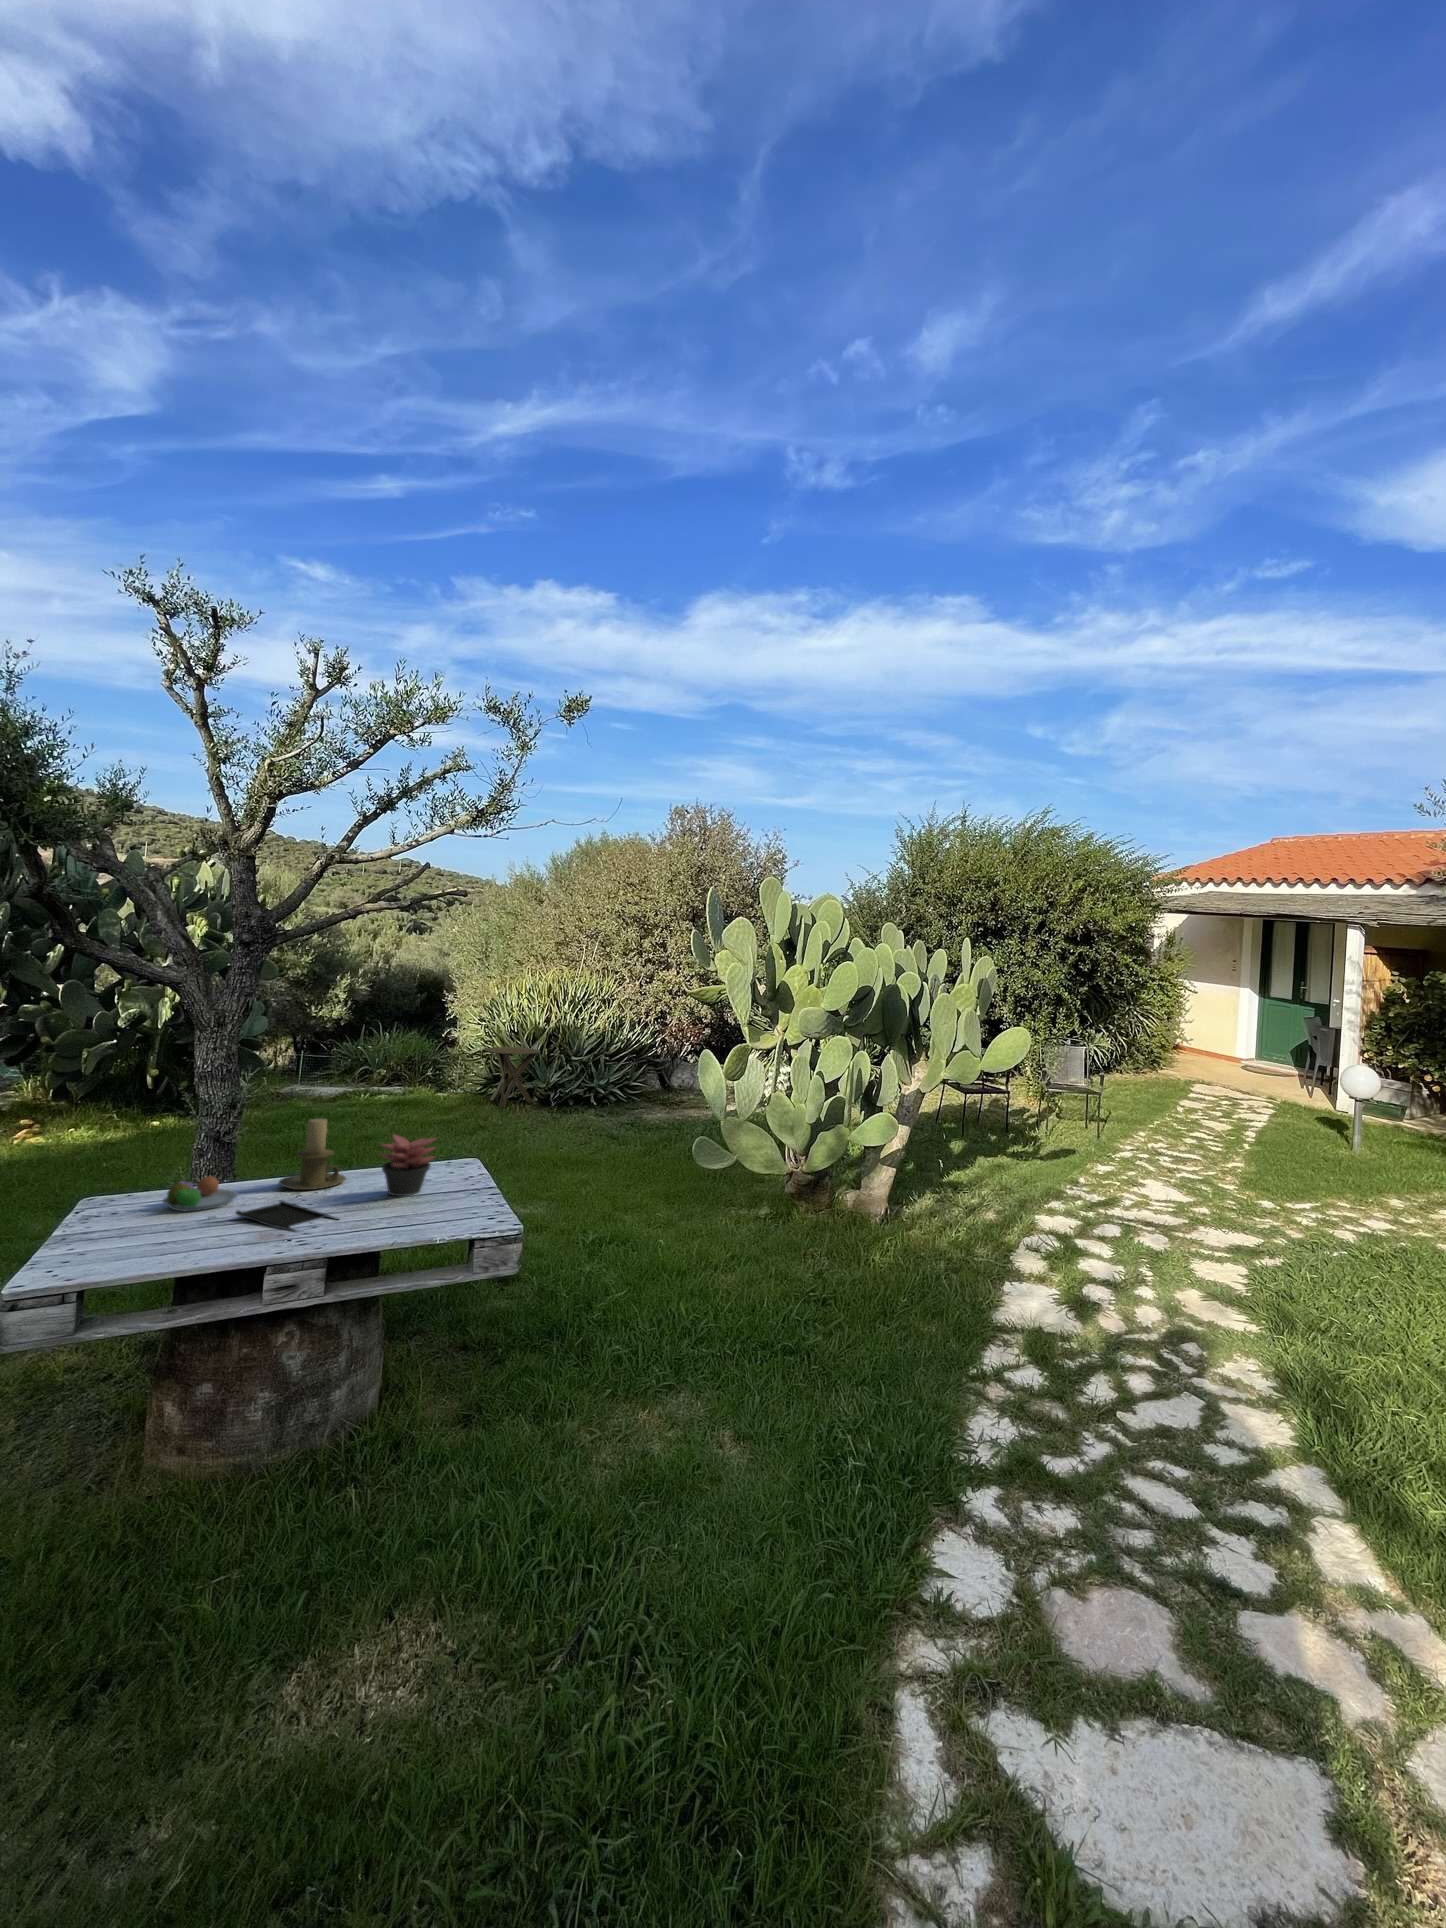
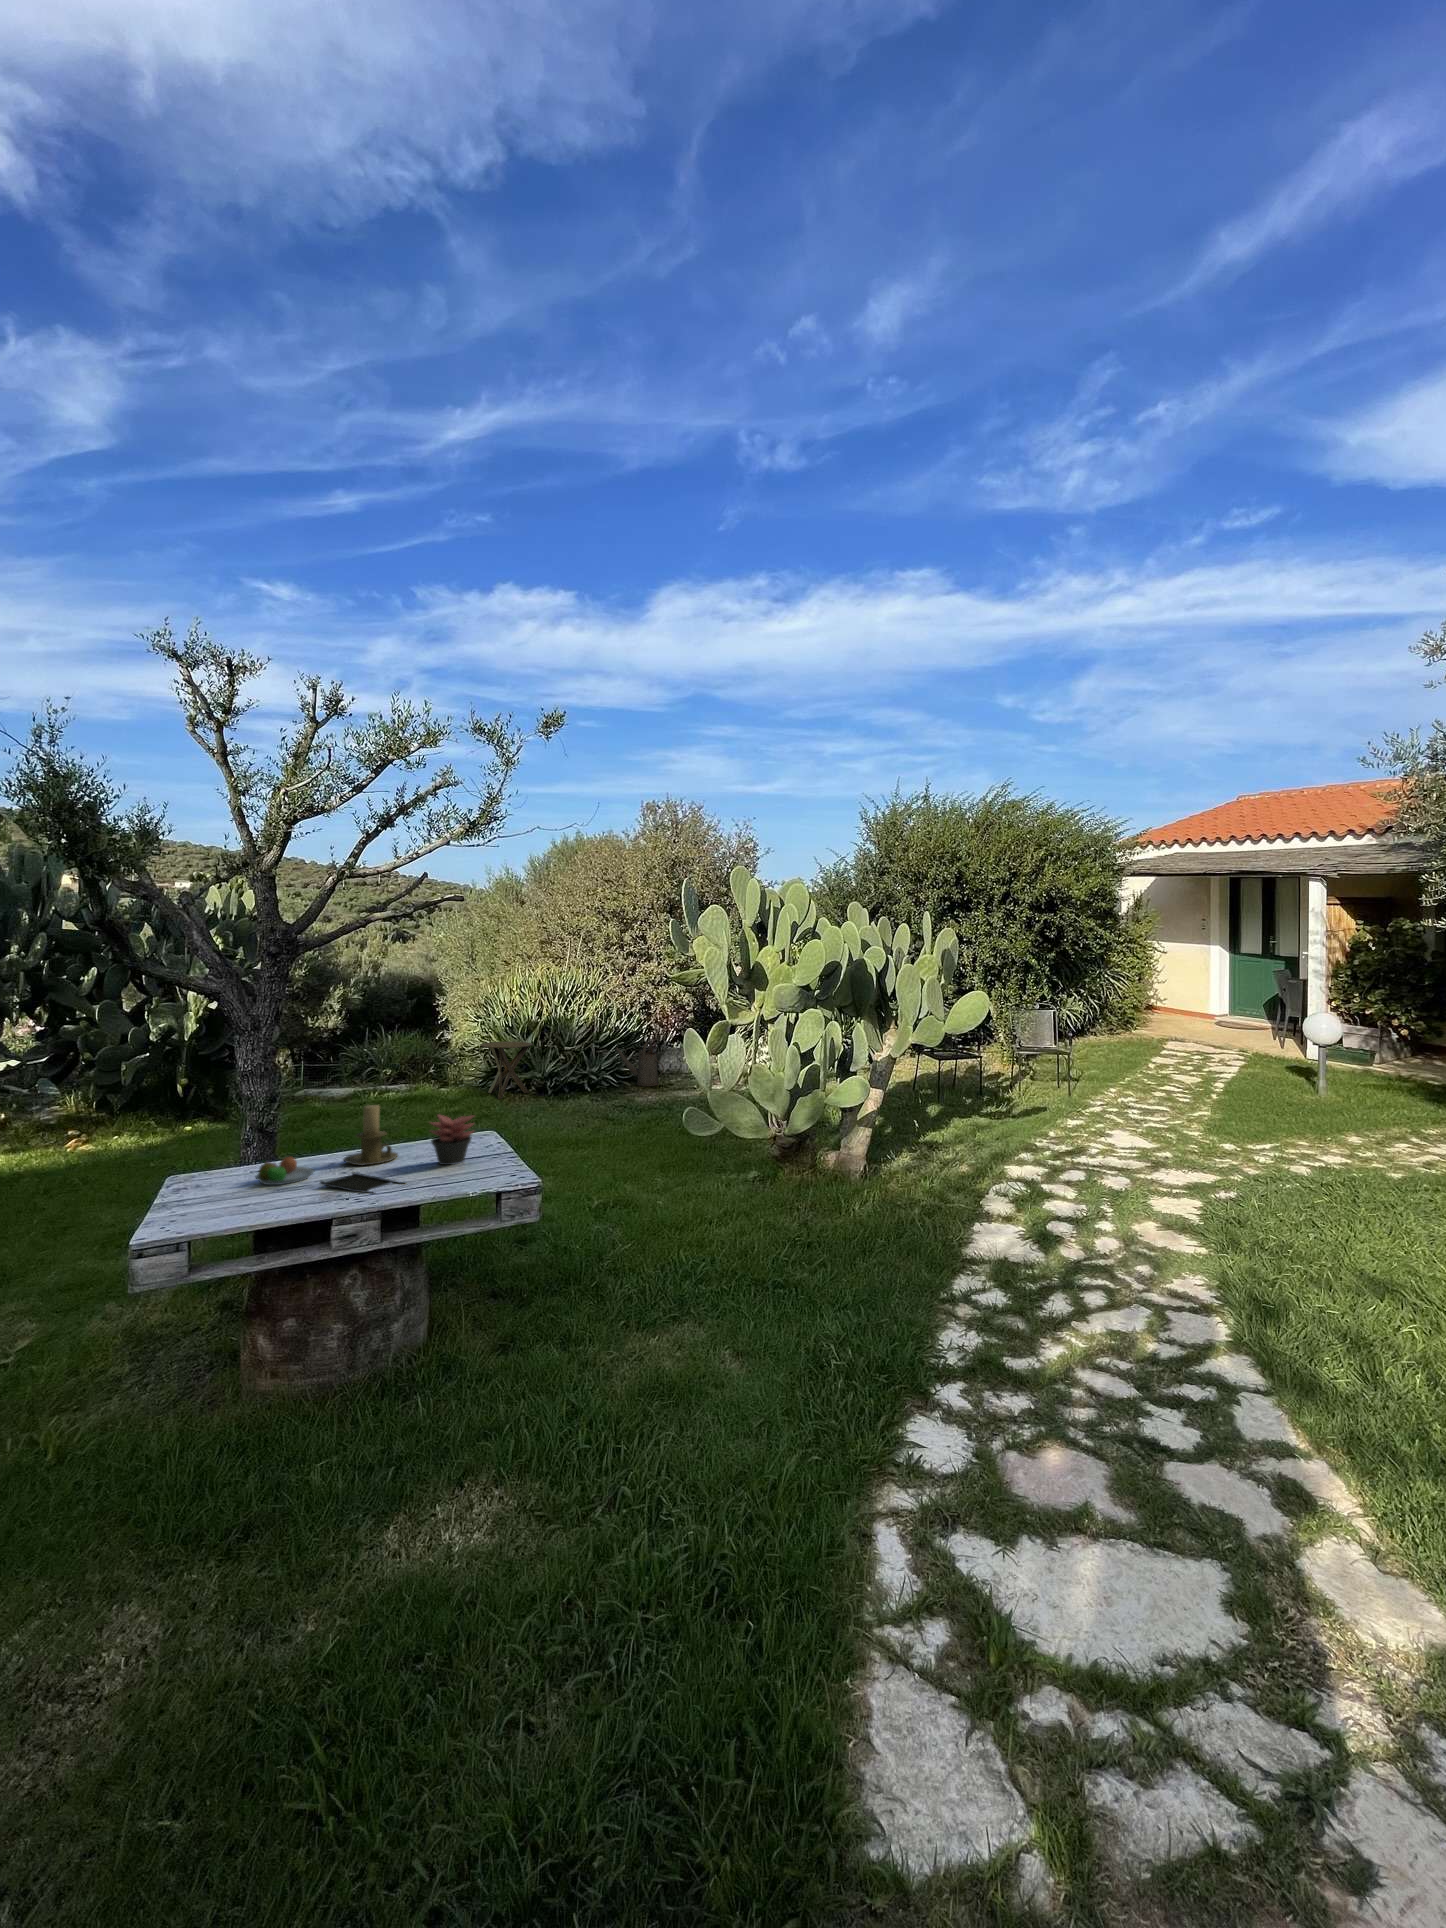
watering can: none [629,1055,678,1102] -> present [616,1042,664,1086]

